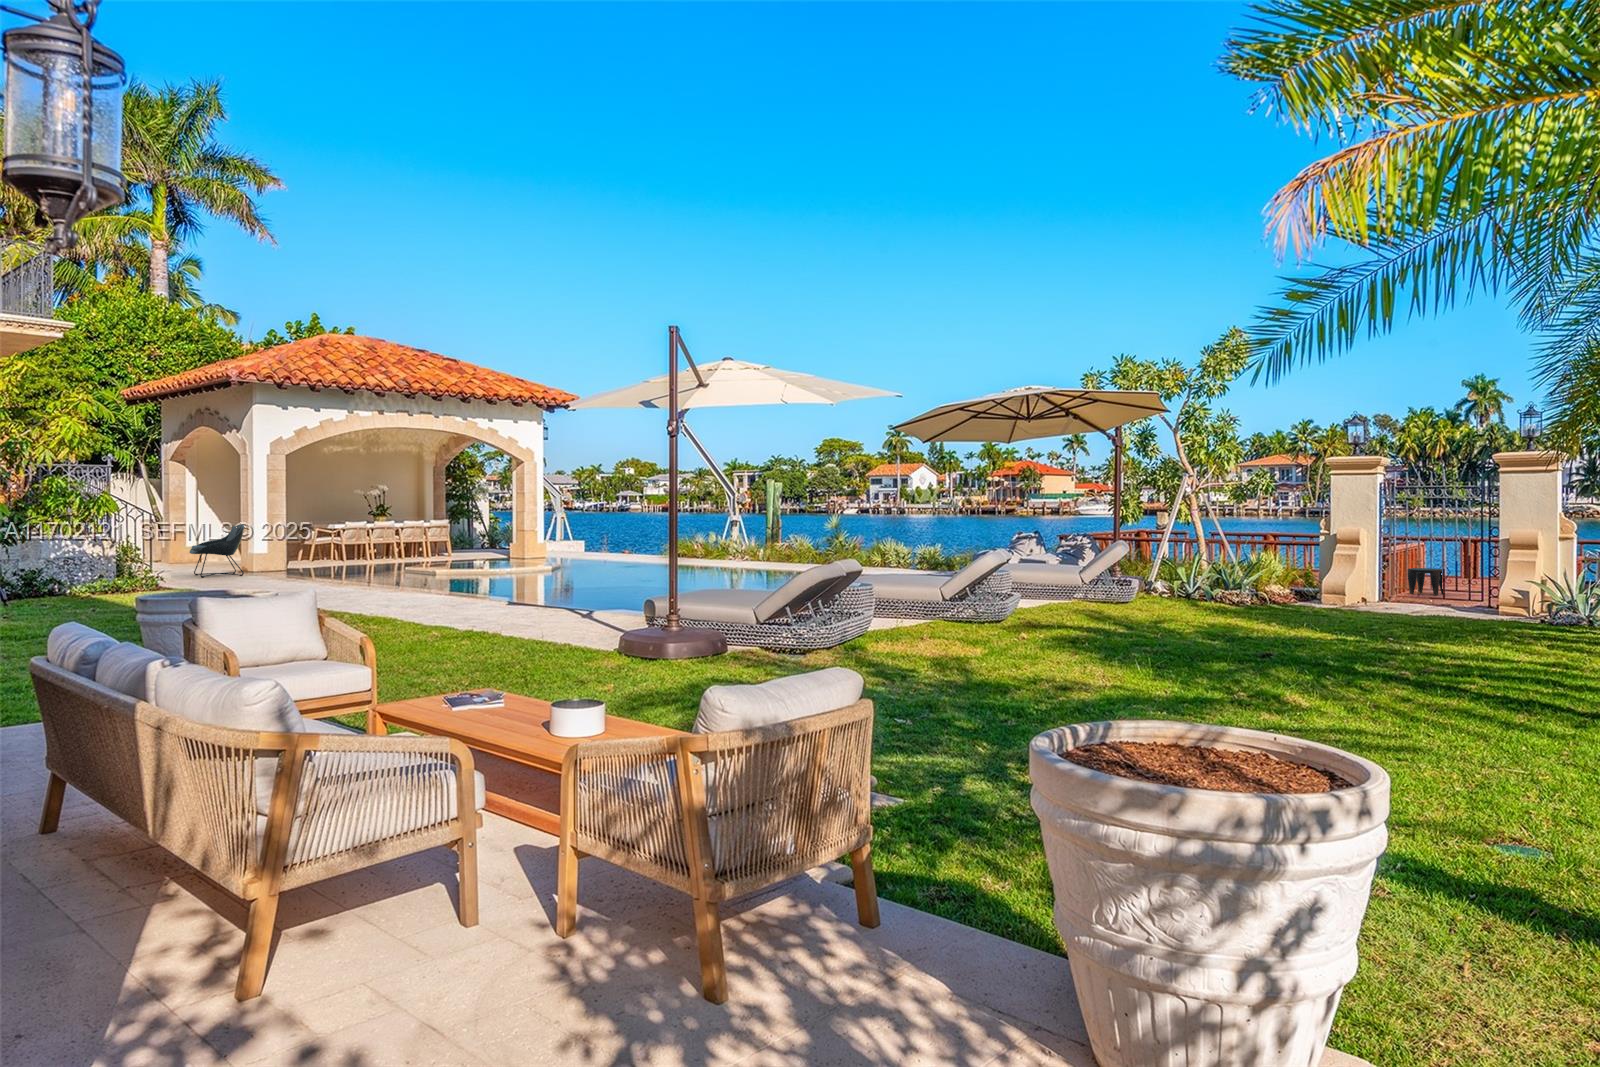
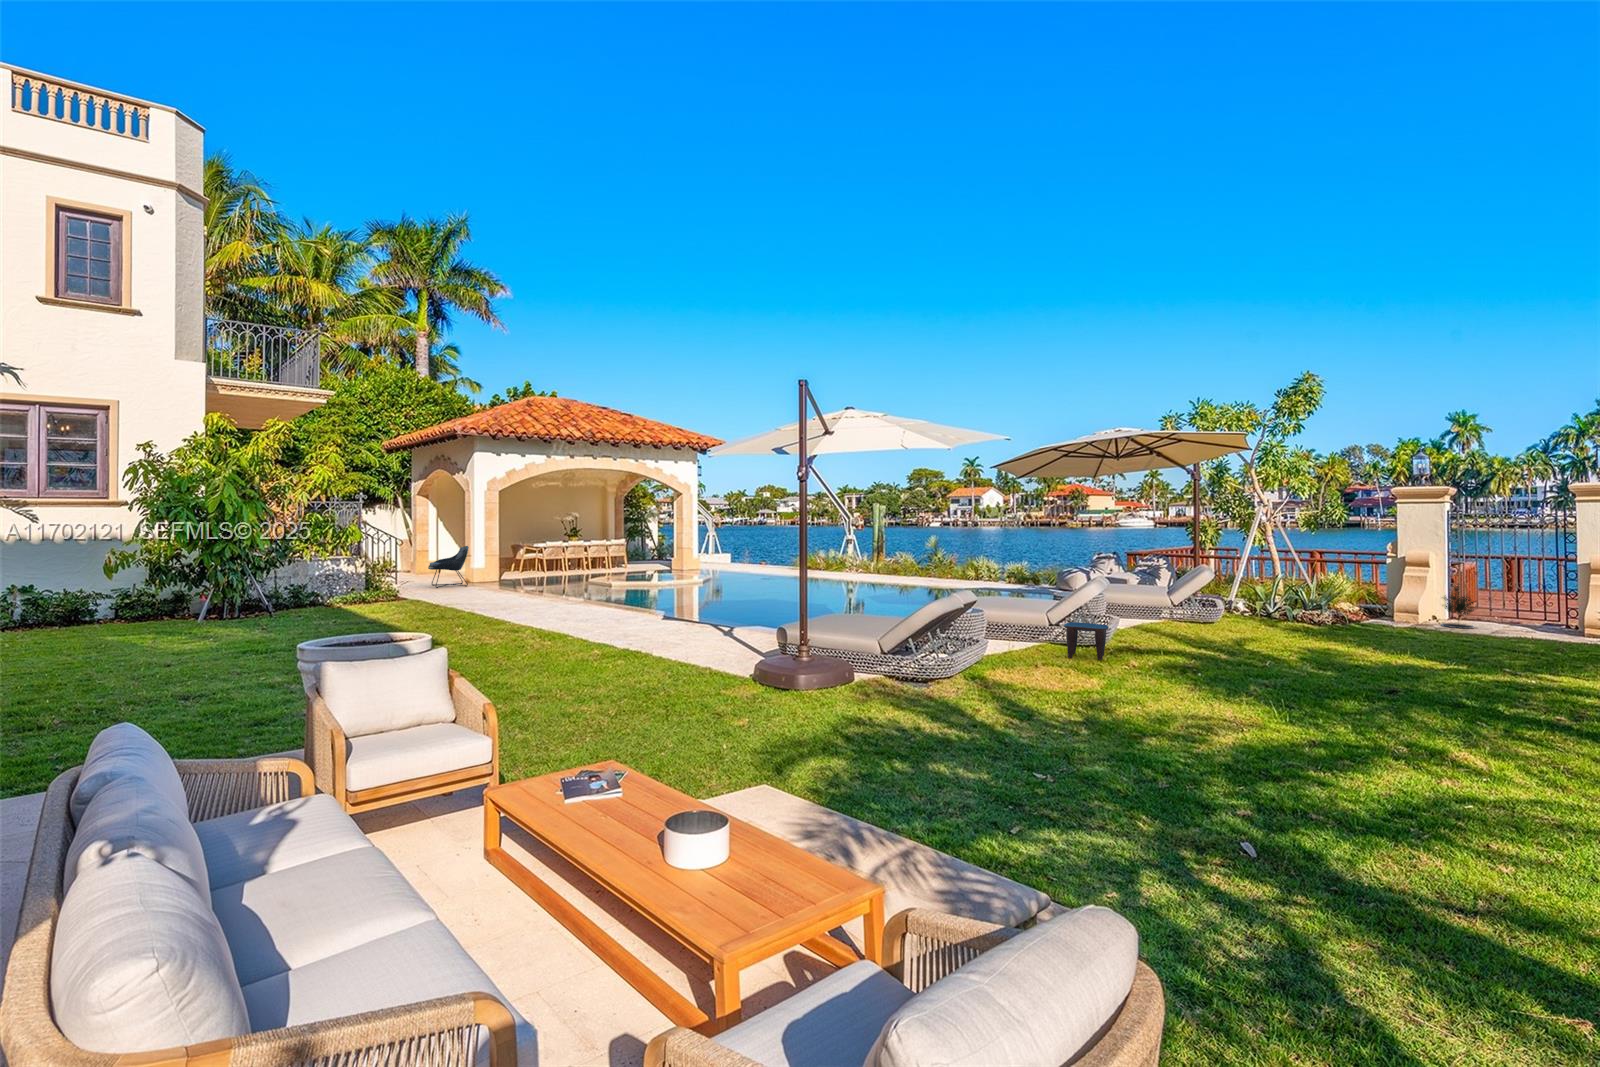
potted tree: none [1355,555,1392,605] -> present [1442,586,1475,629]
stool: present [1408,568,1447,595] -> present [1064,622,1108,660]

